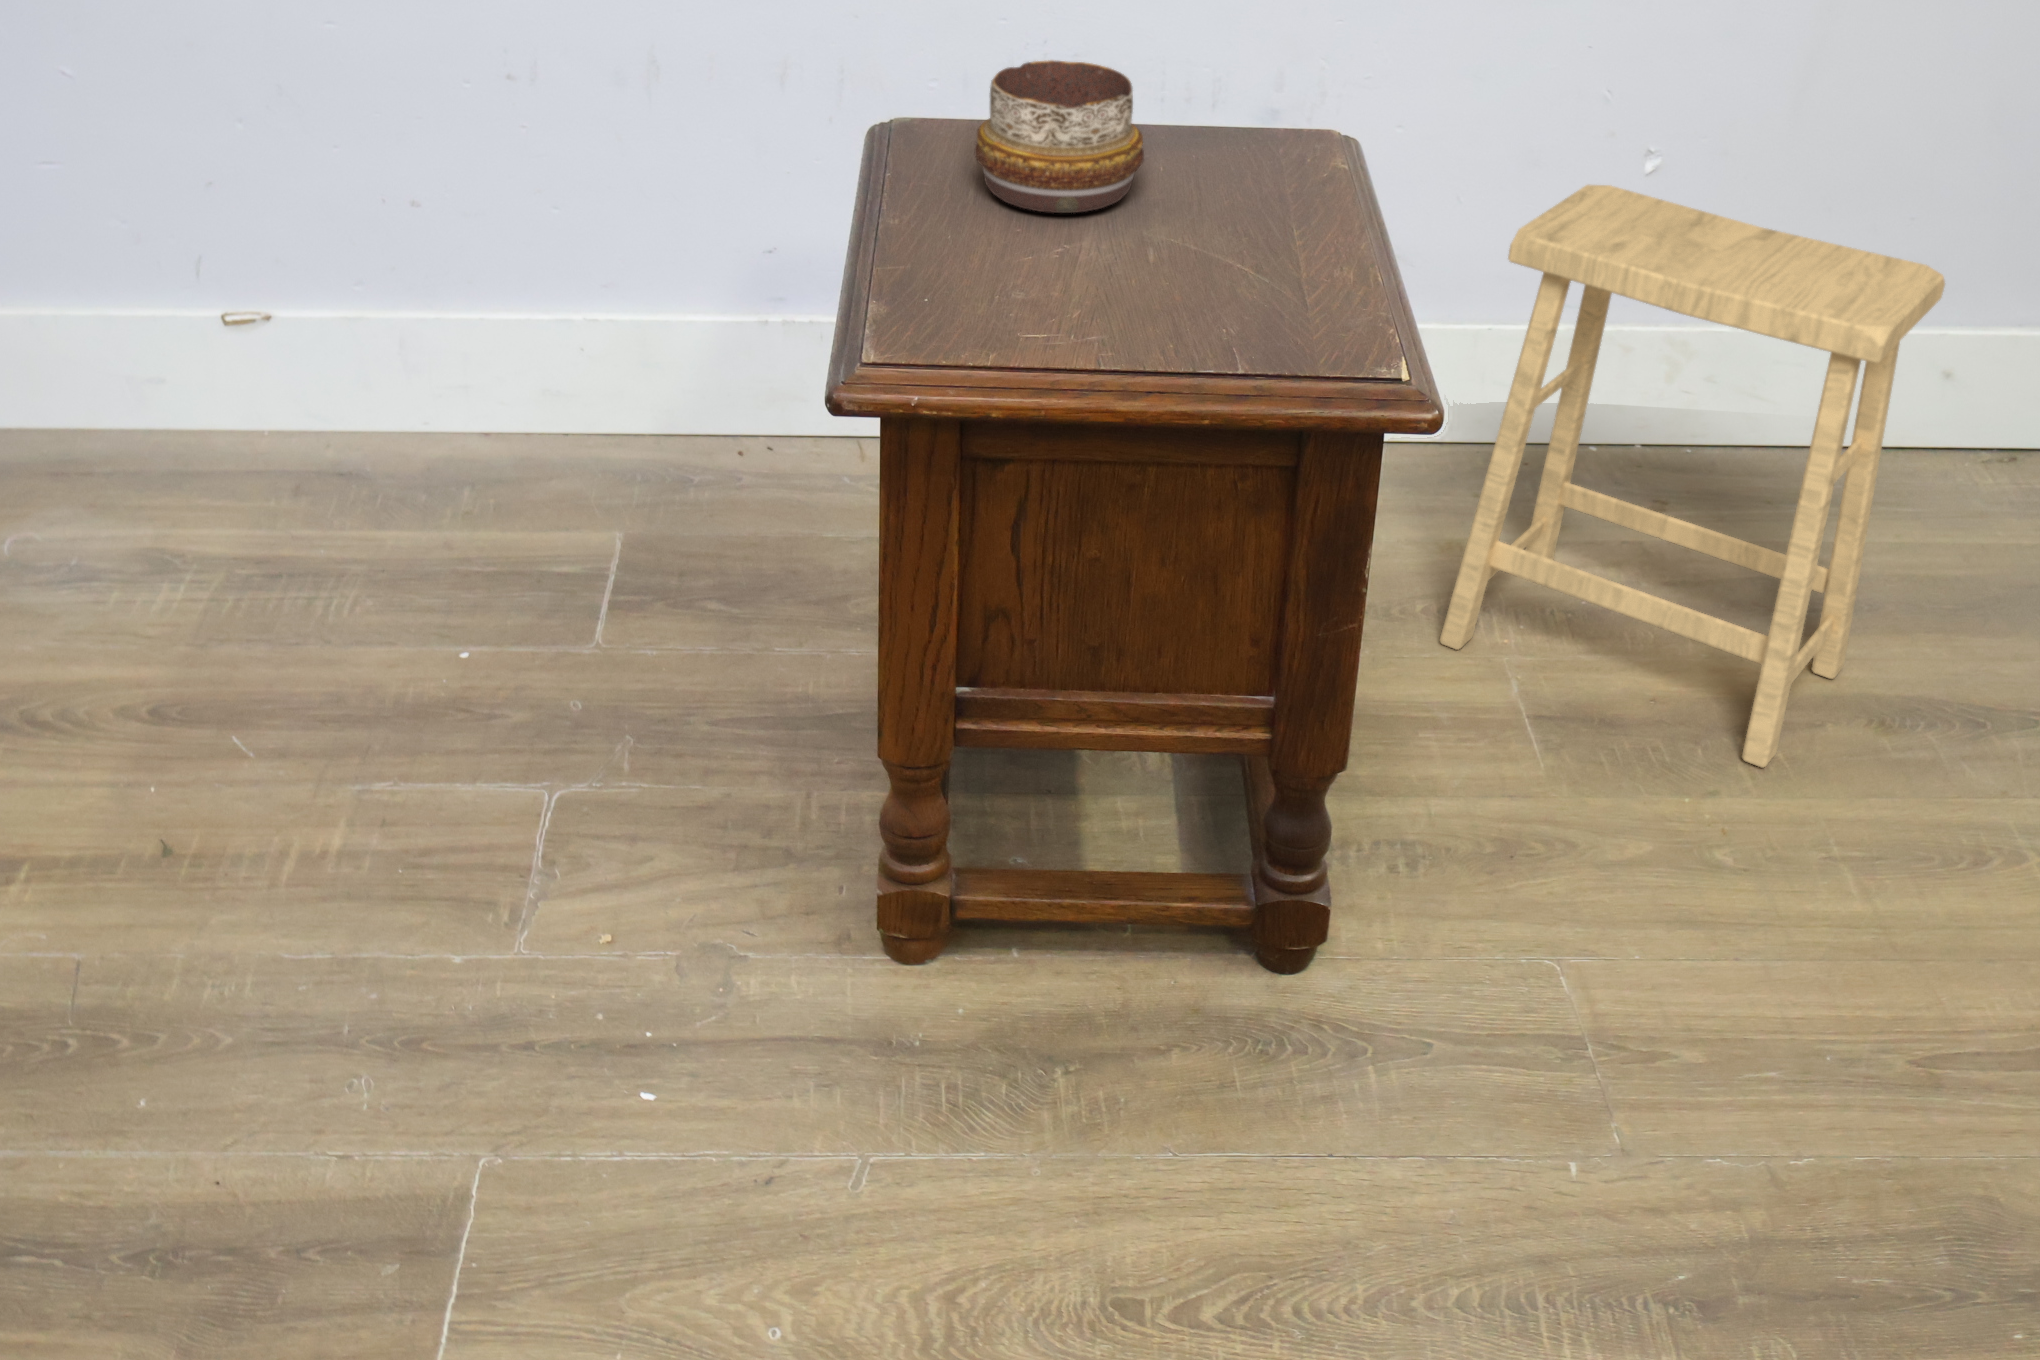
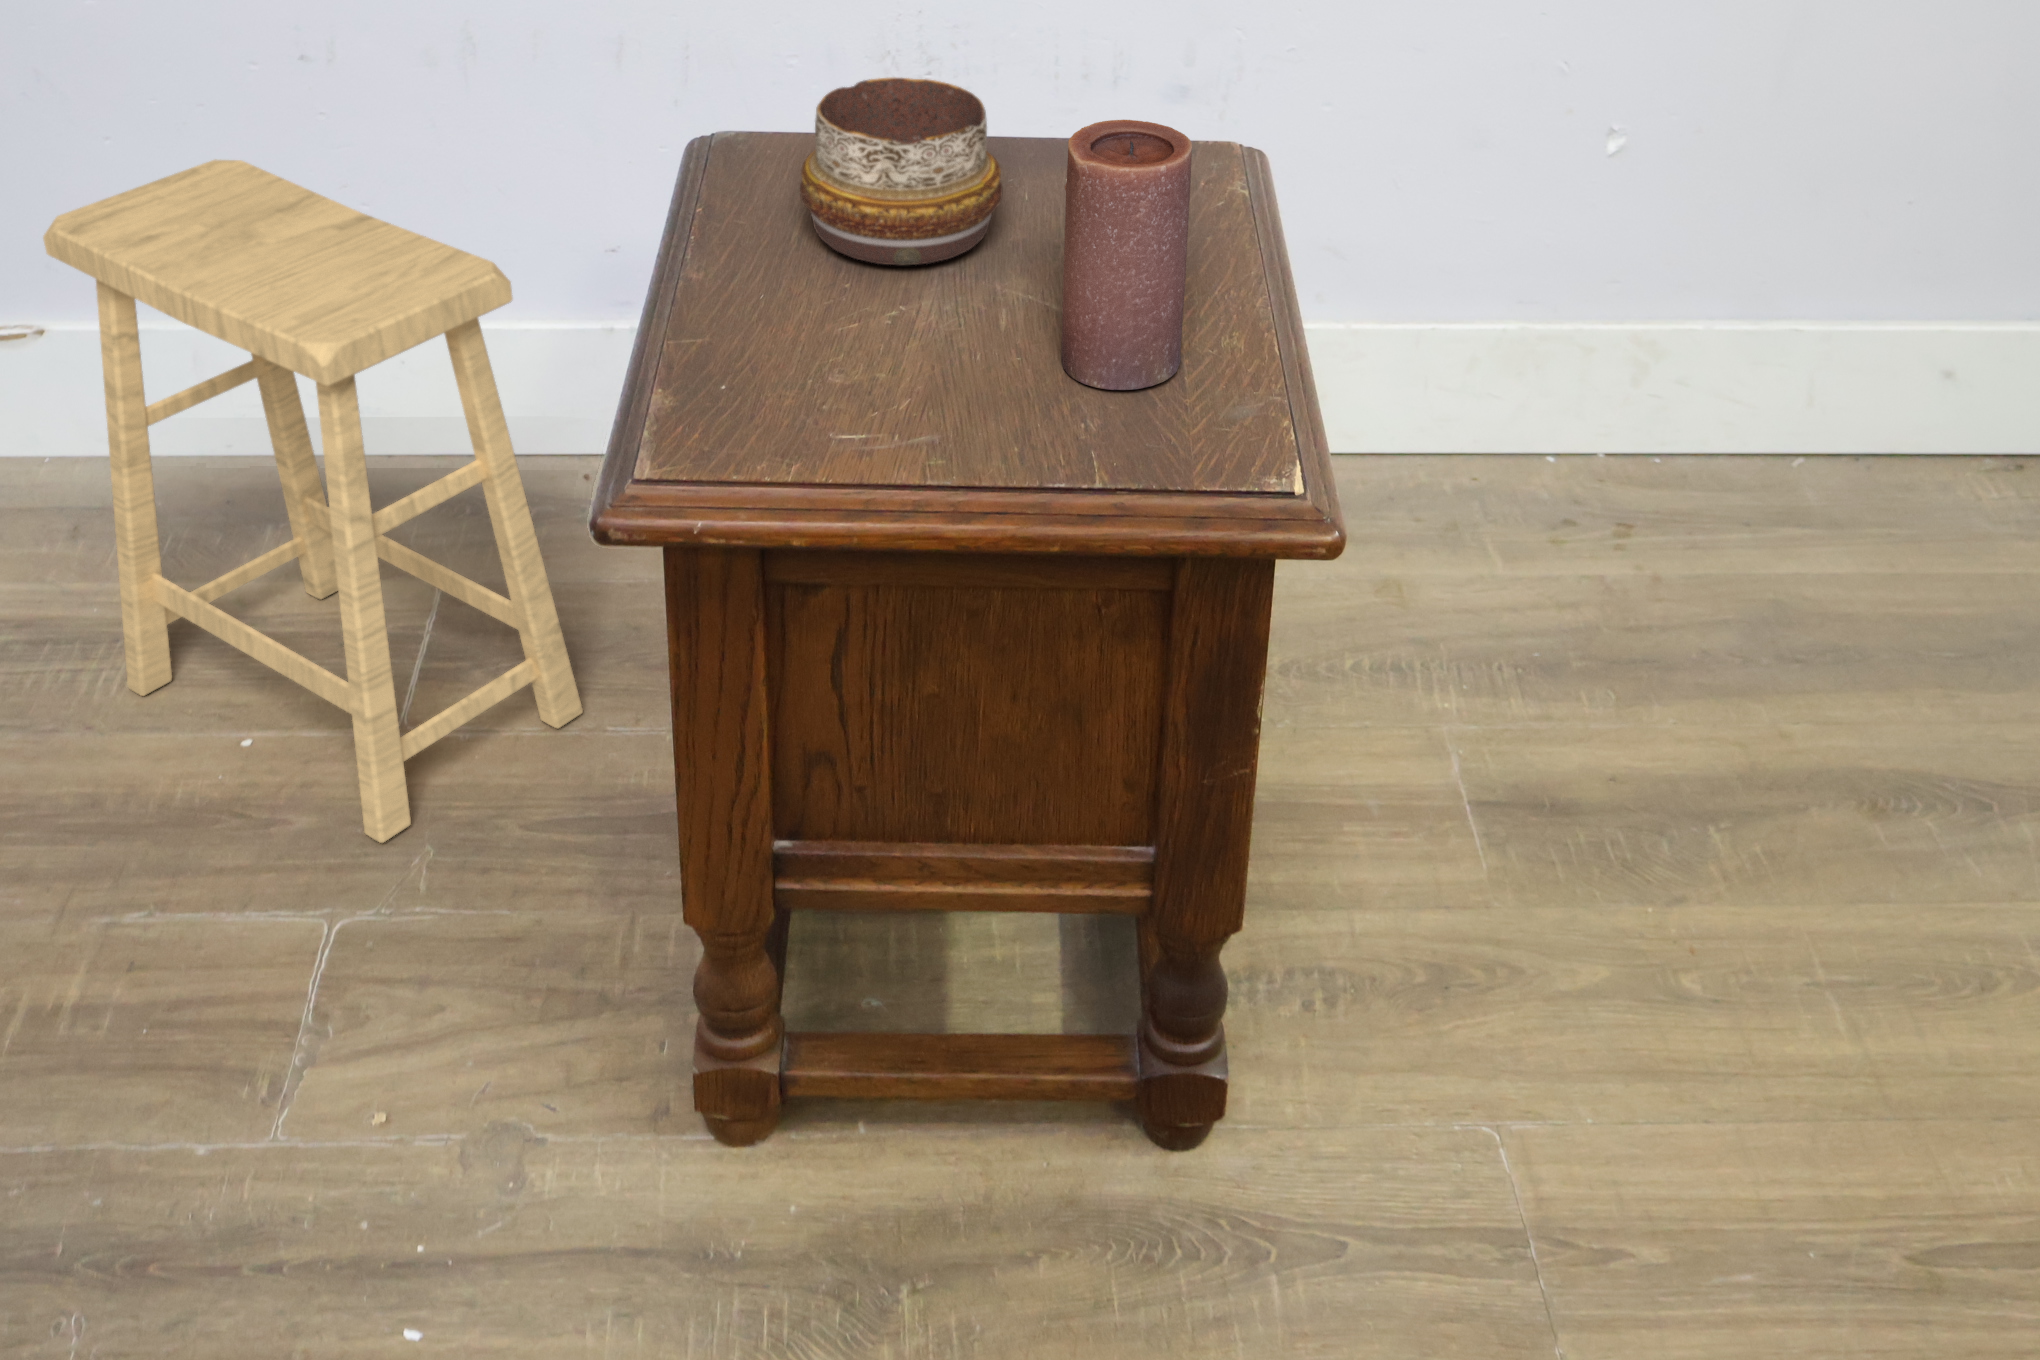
candle: none [1202,79,1317,304] -> present [1062,120,1192,390]
footstool: present [1440,185,1945,768] -> present [43,159,583,843]

